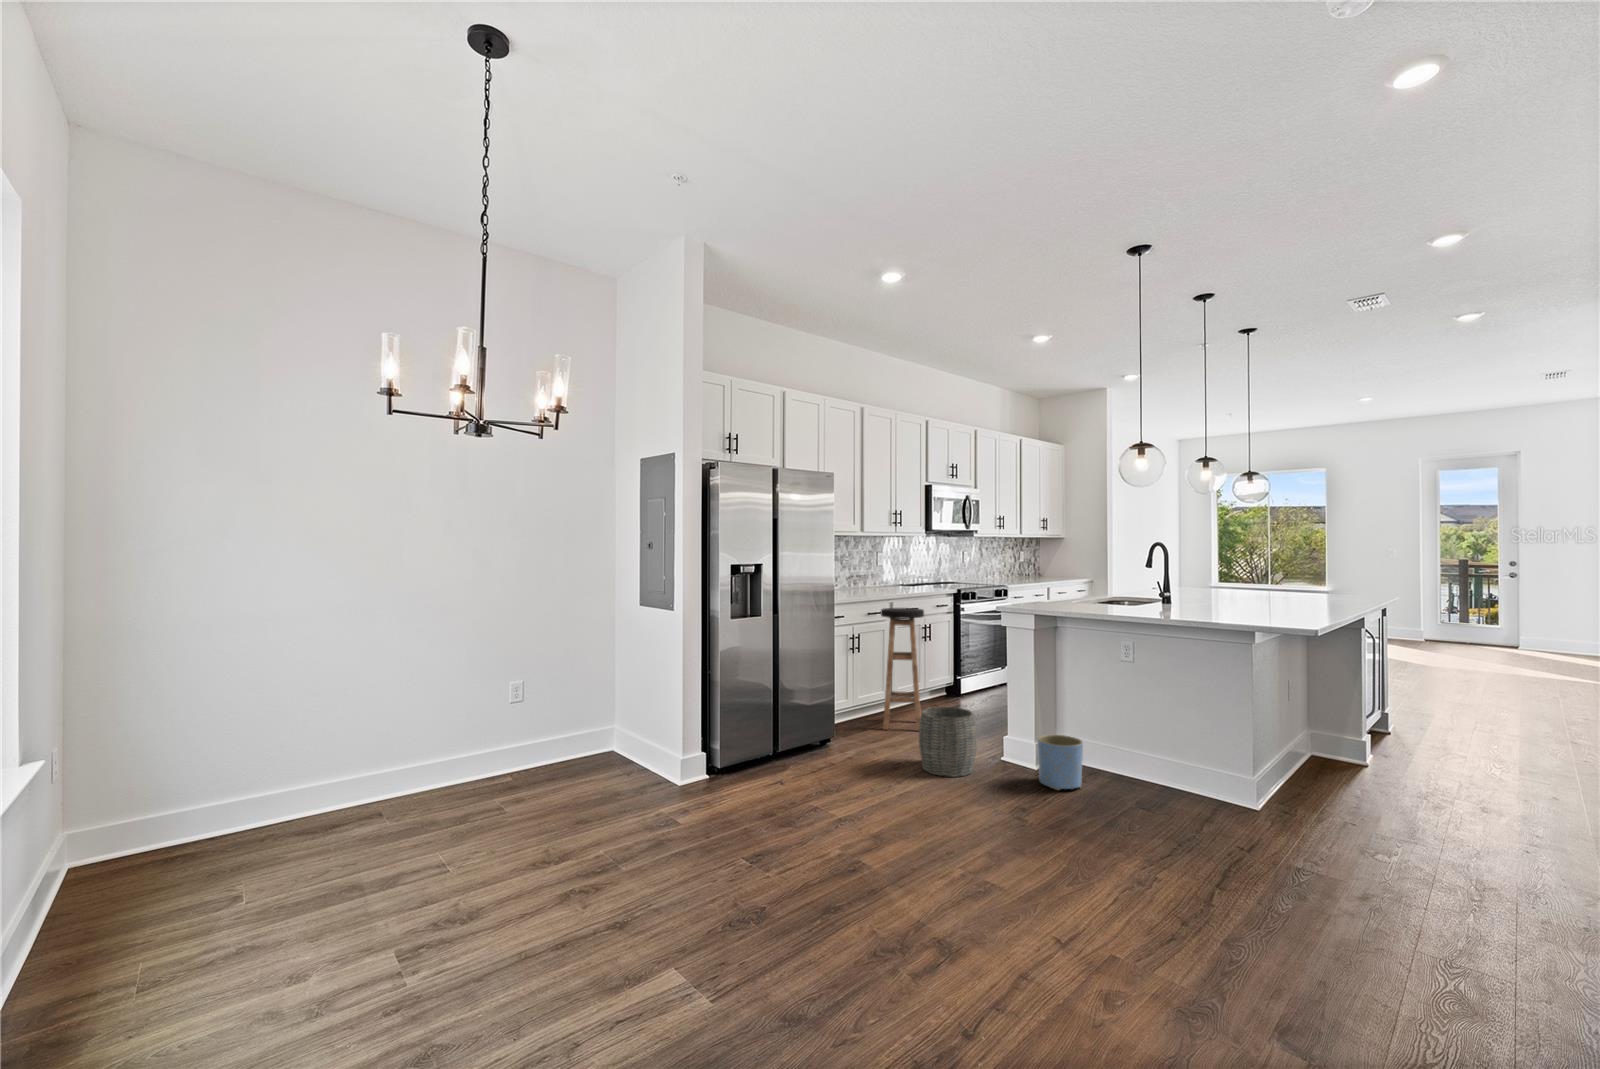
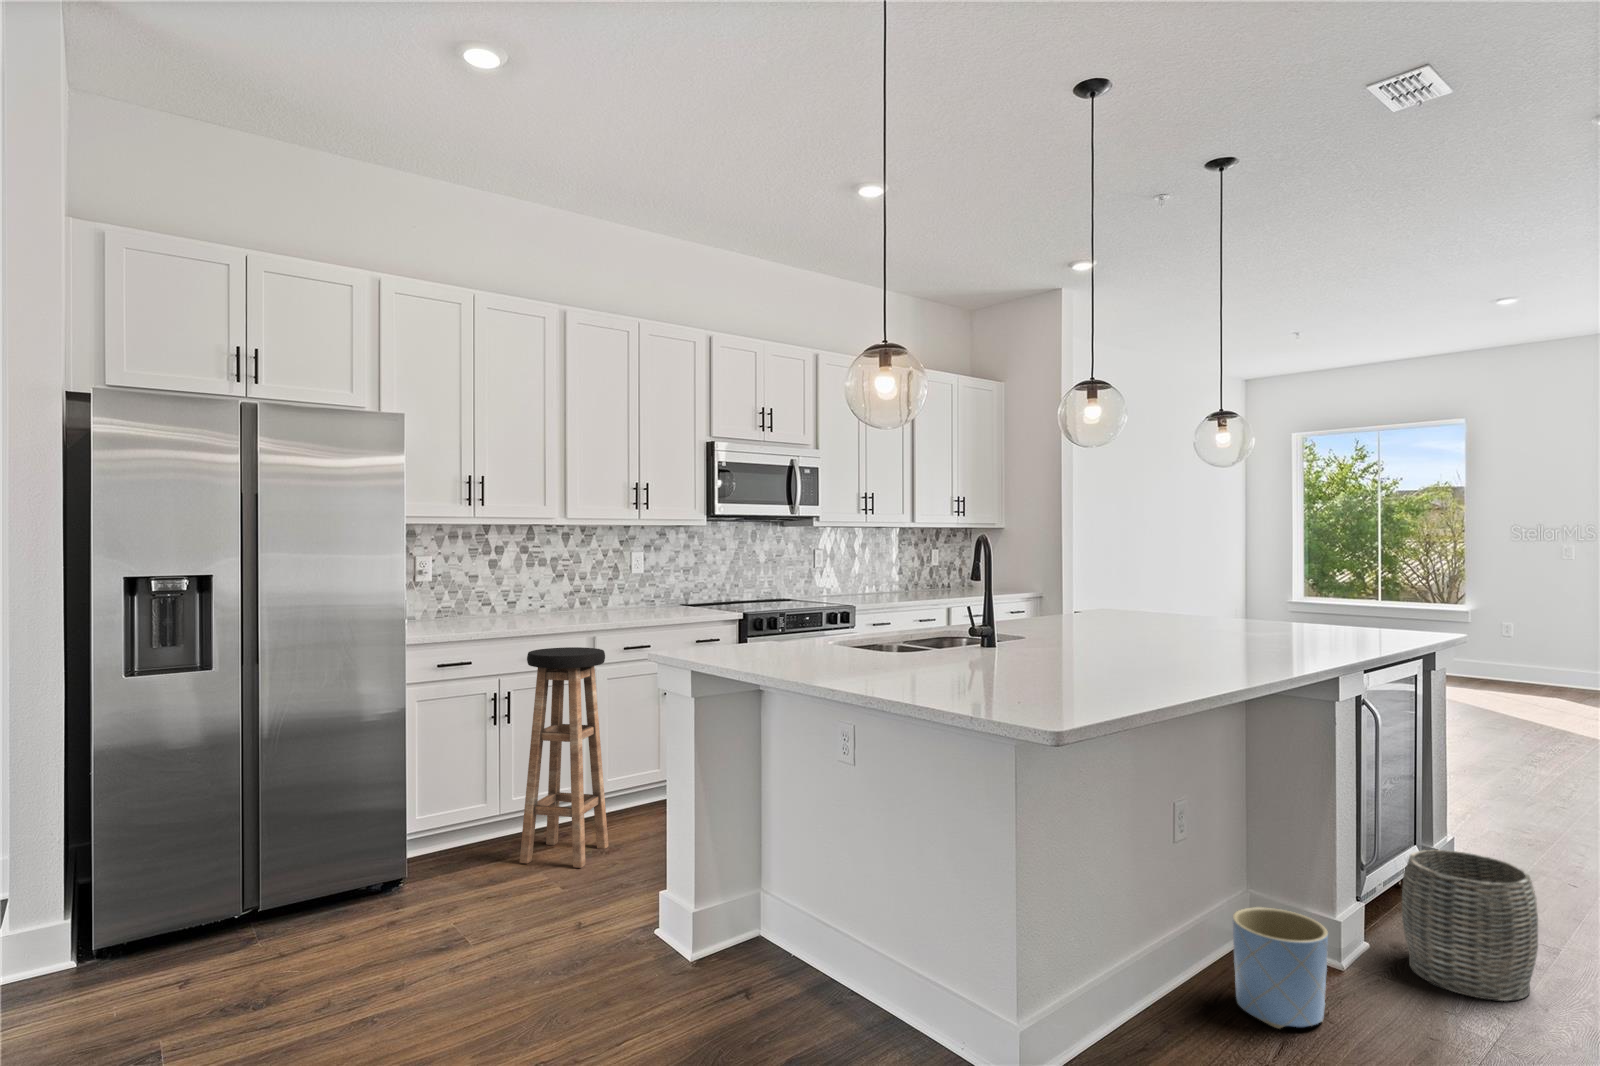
woven basket: present [919,707,977,777] -> present [1402,850,1538,1001]
planter: present [1037,735,1083,790] -> present [1233,907,1328,1029]

